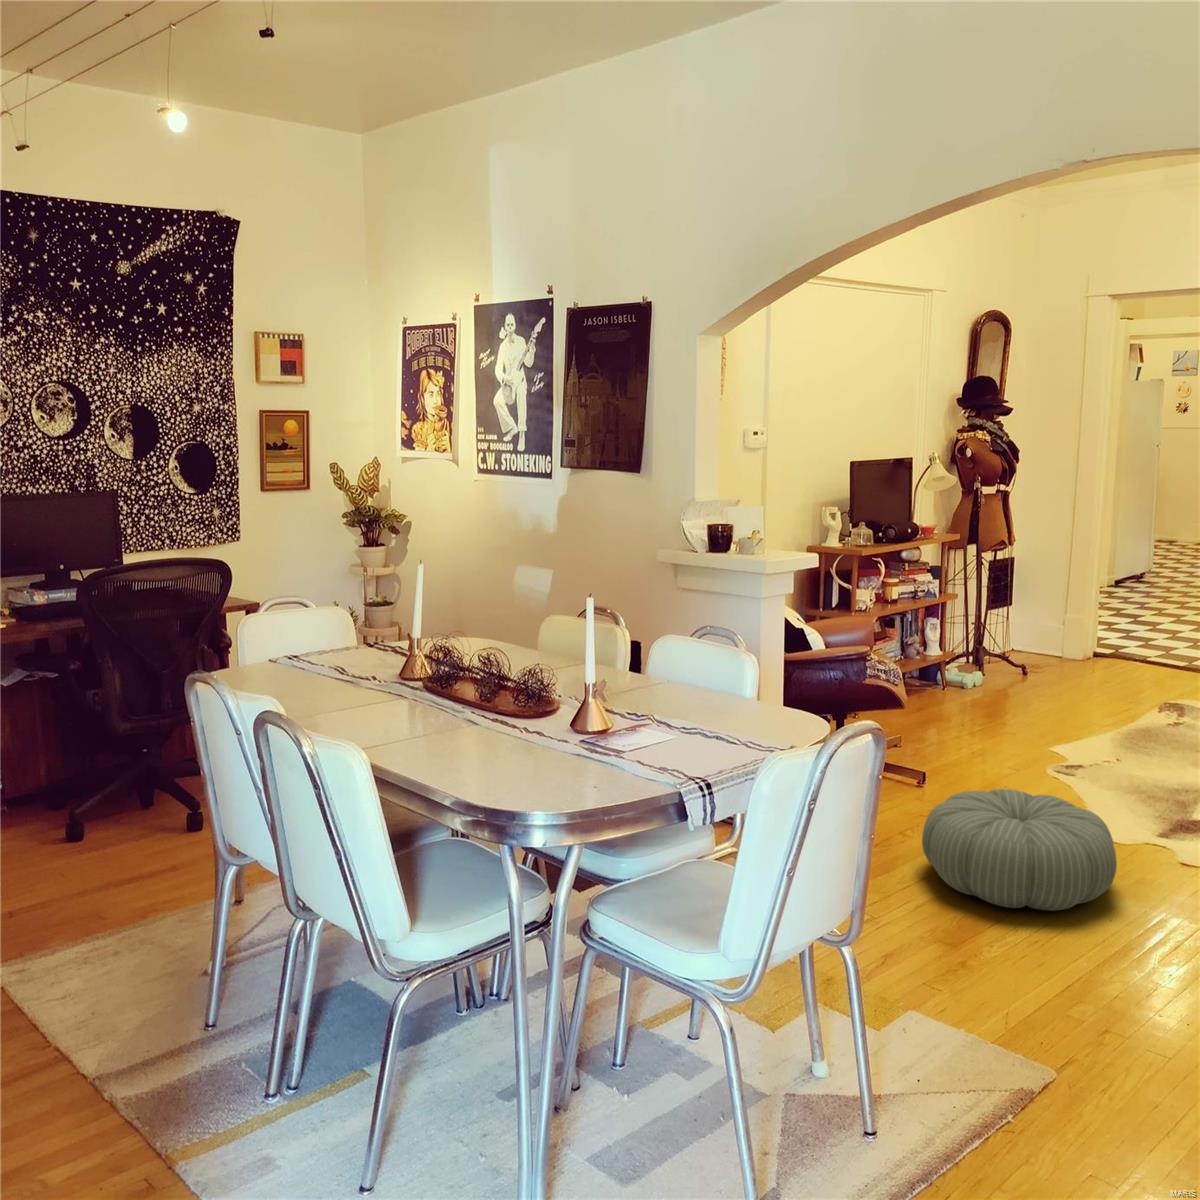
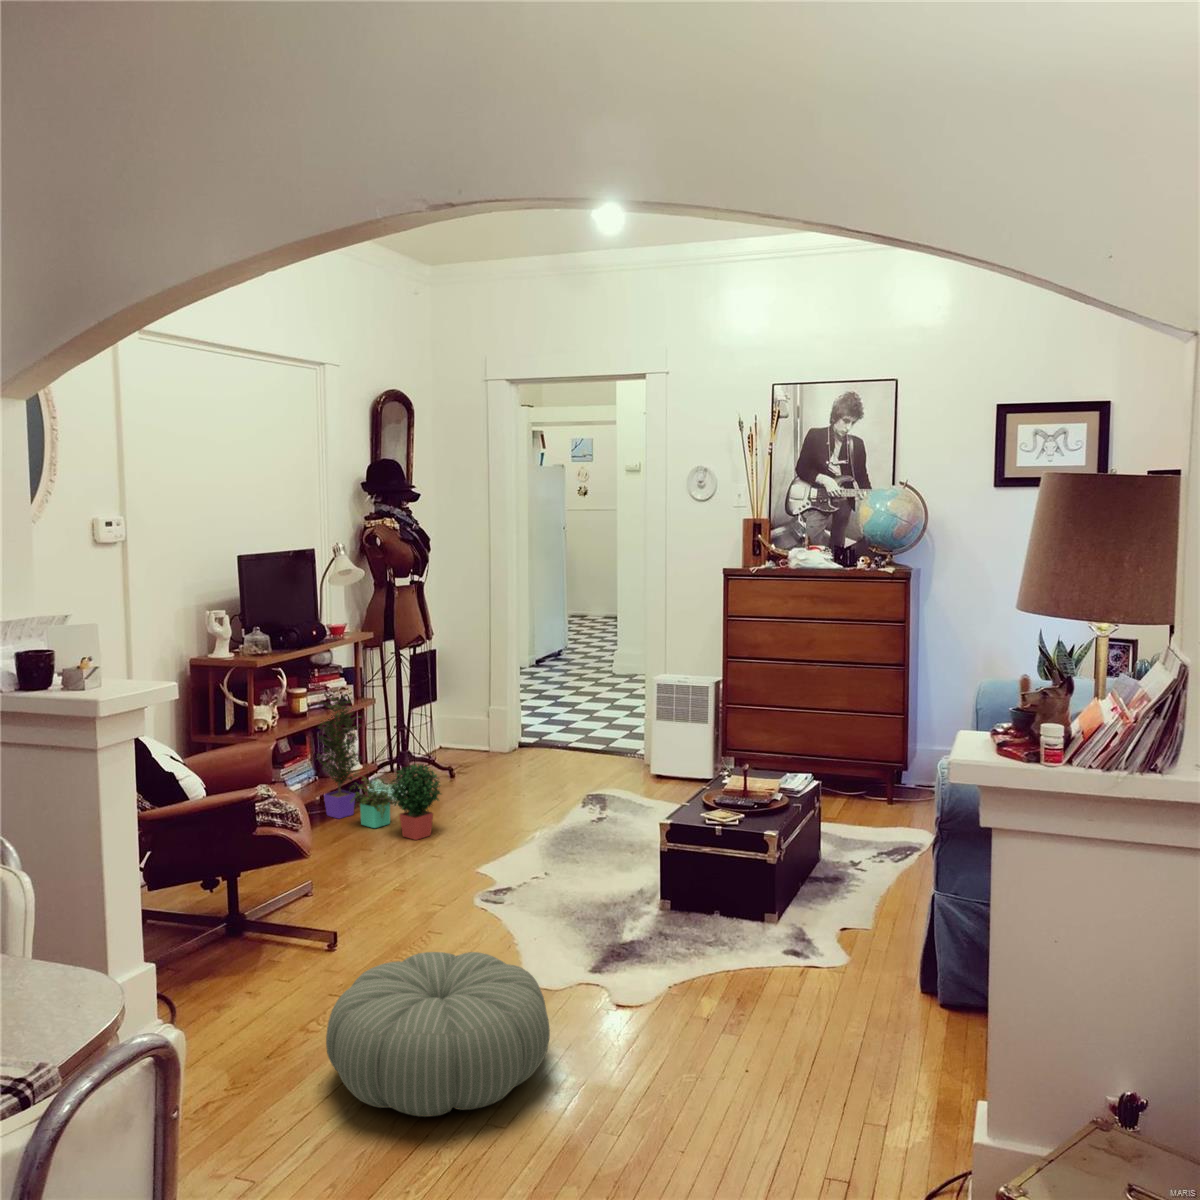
potted plant: none [902,585,1018,719] -> present [317,694,440,840]

